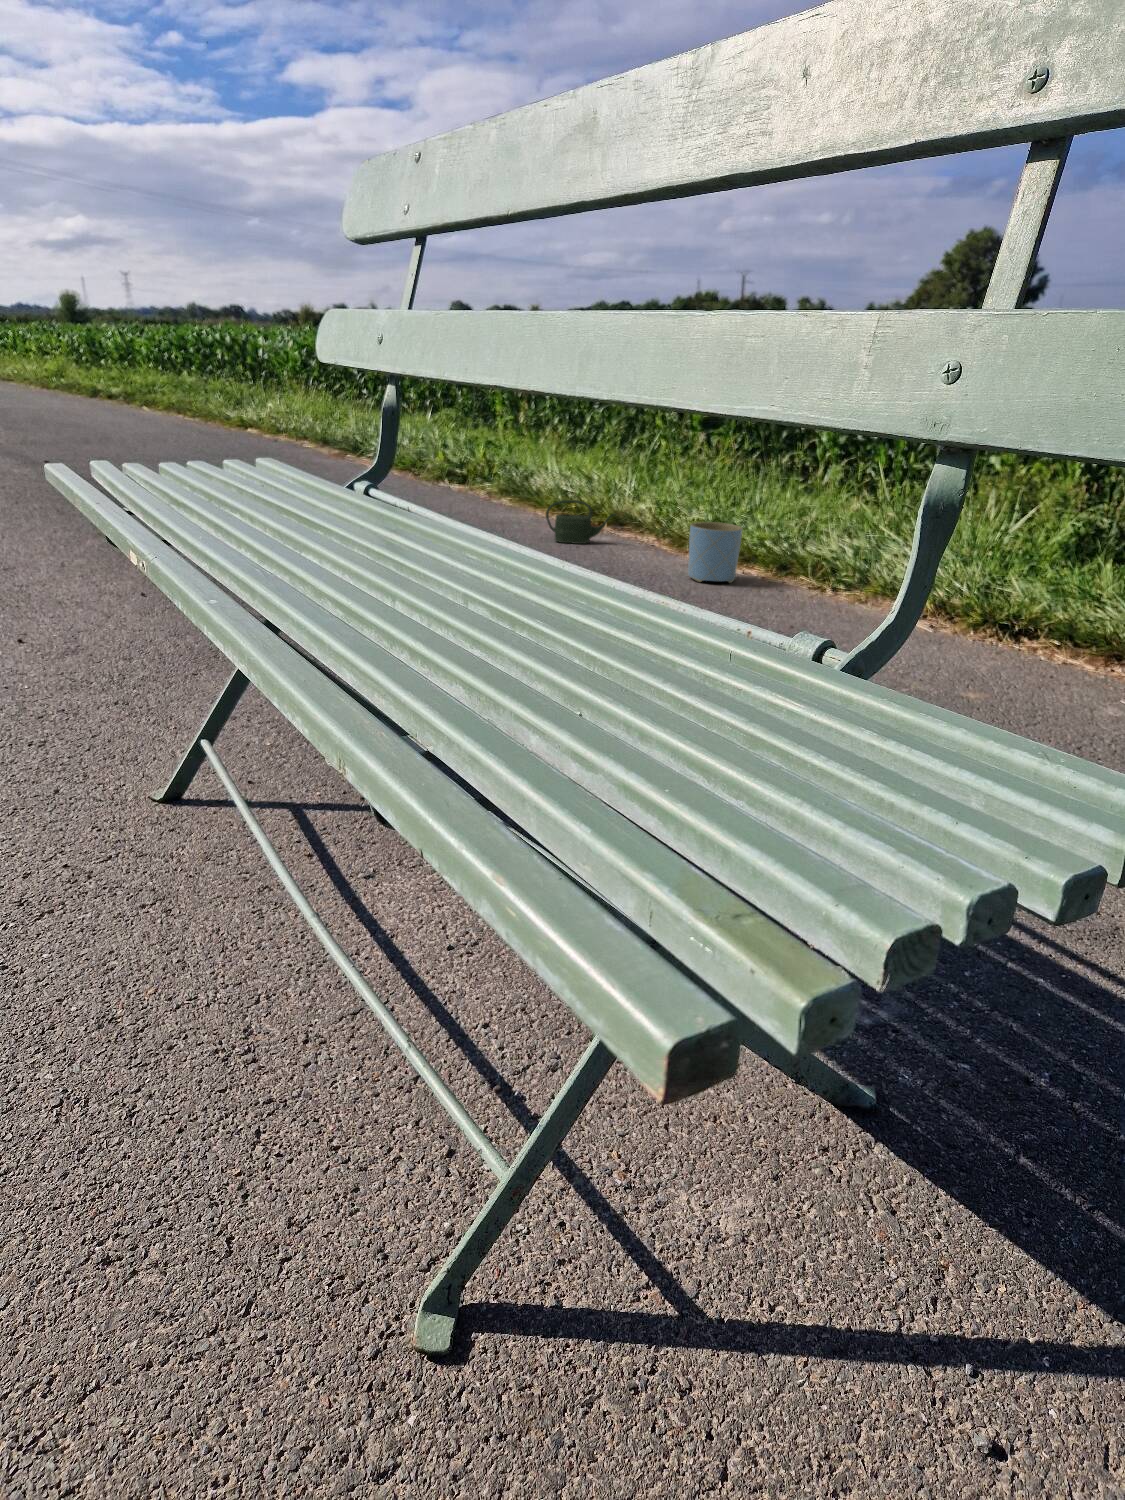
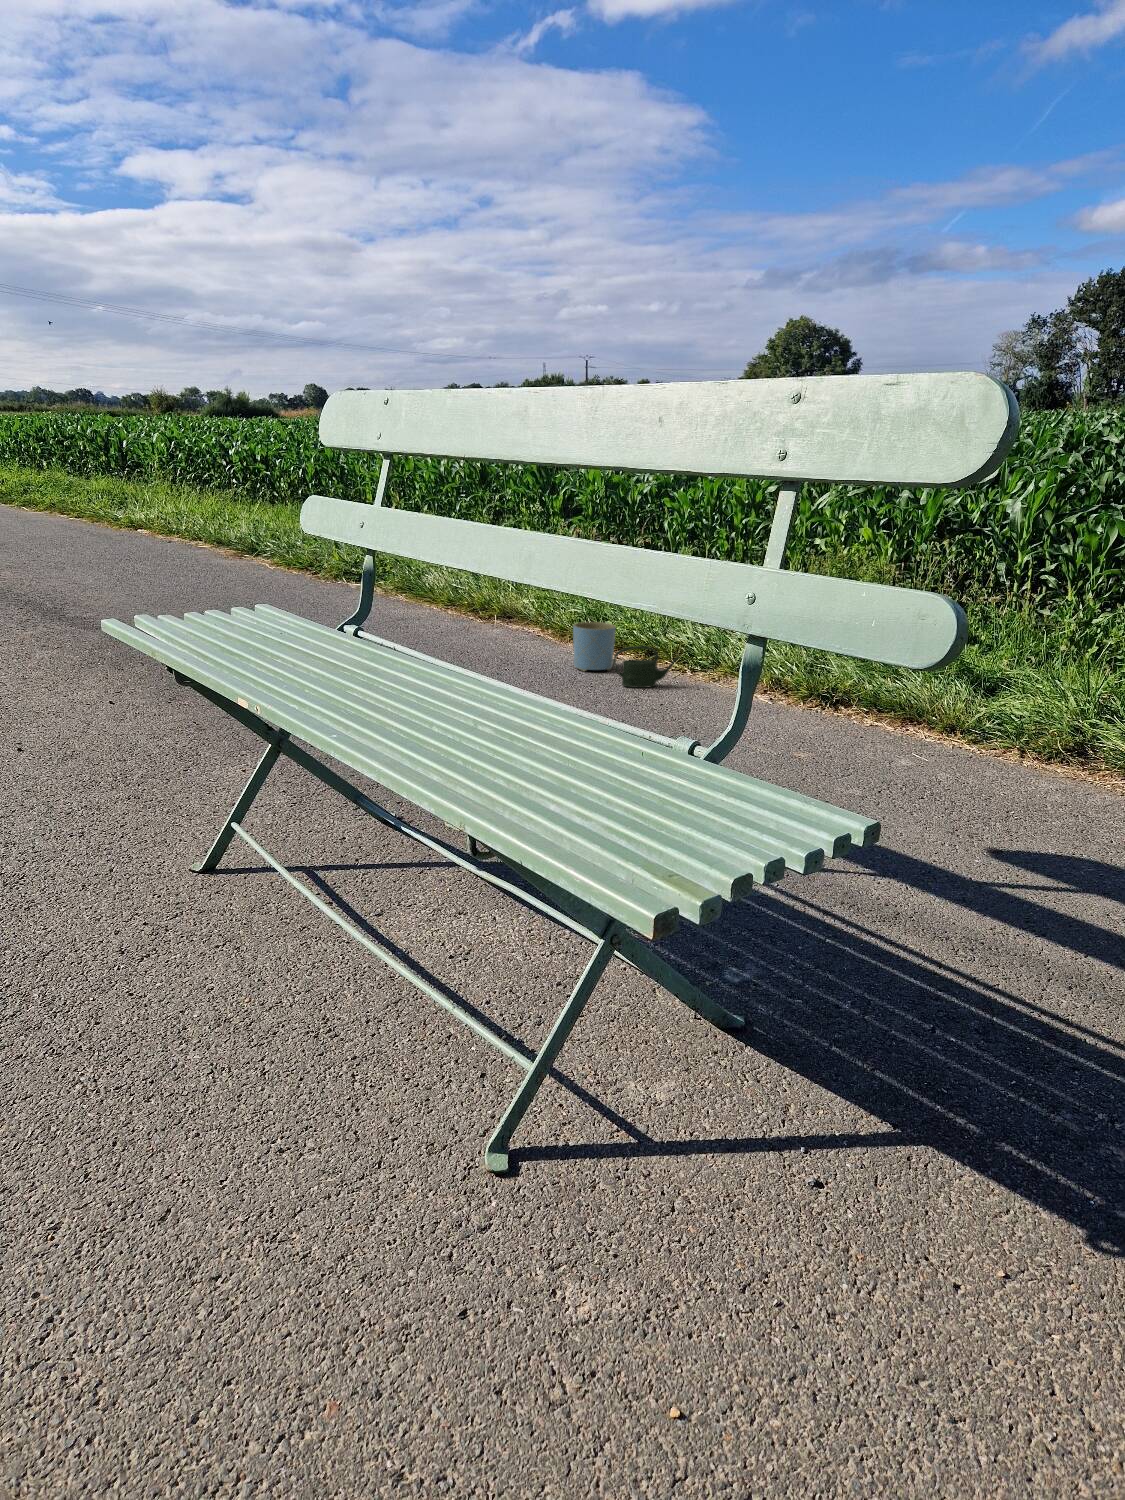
watering can: present [546,500,616,544] -> present [613,646,681,688]

